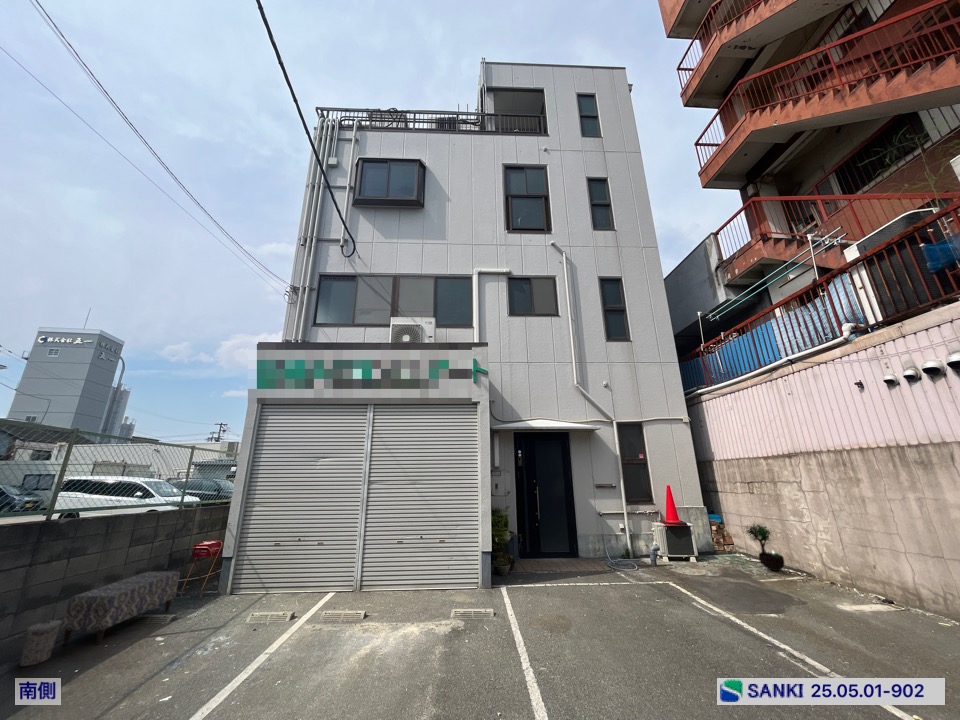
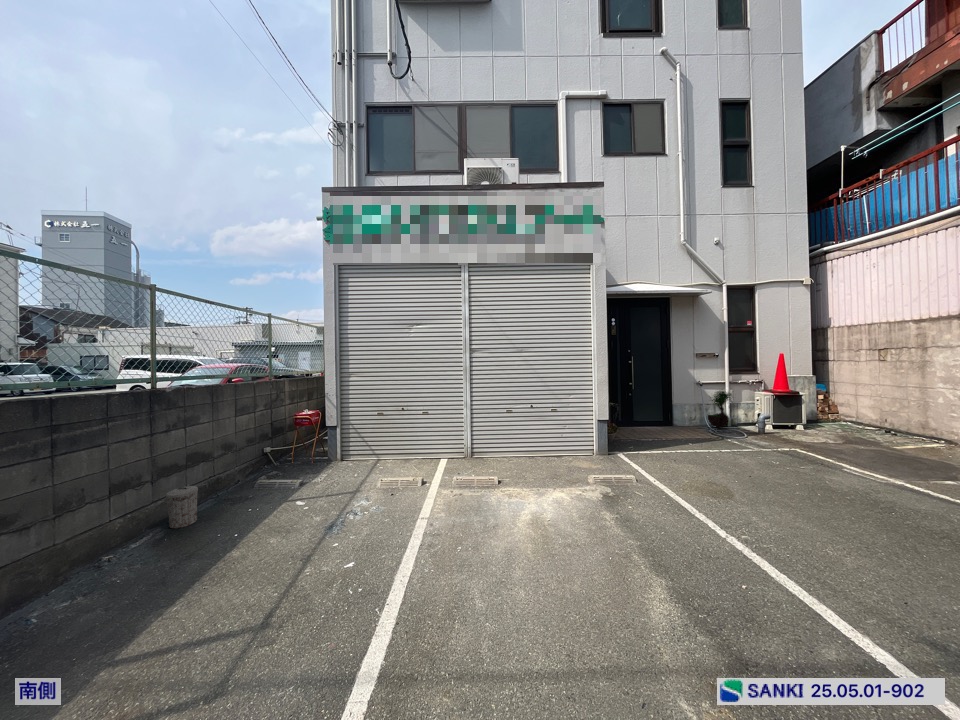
potted tree: present [745,524,784,571] -> present [708,391,732,428]
bench: present [62,571,180,645] -> none [196,440,294,508]

